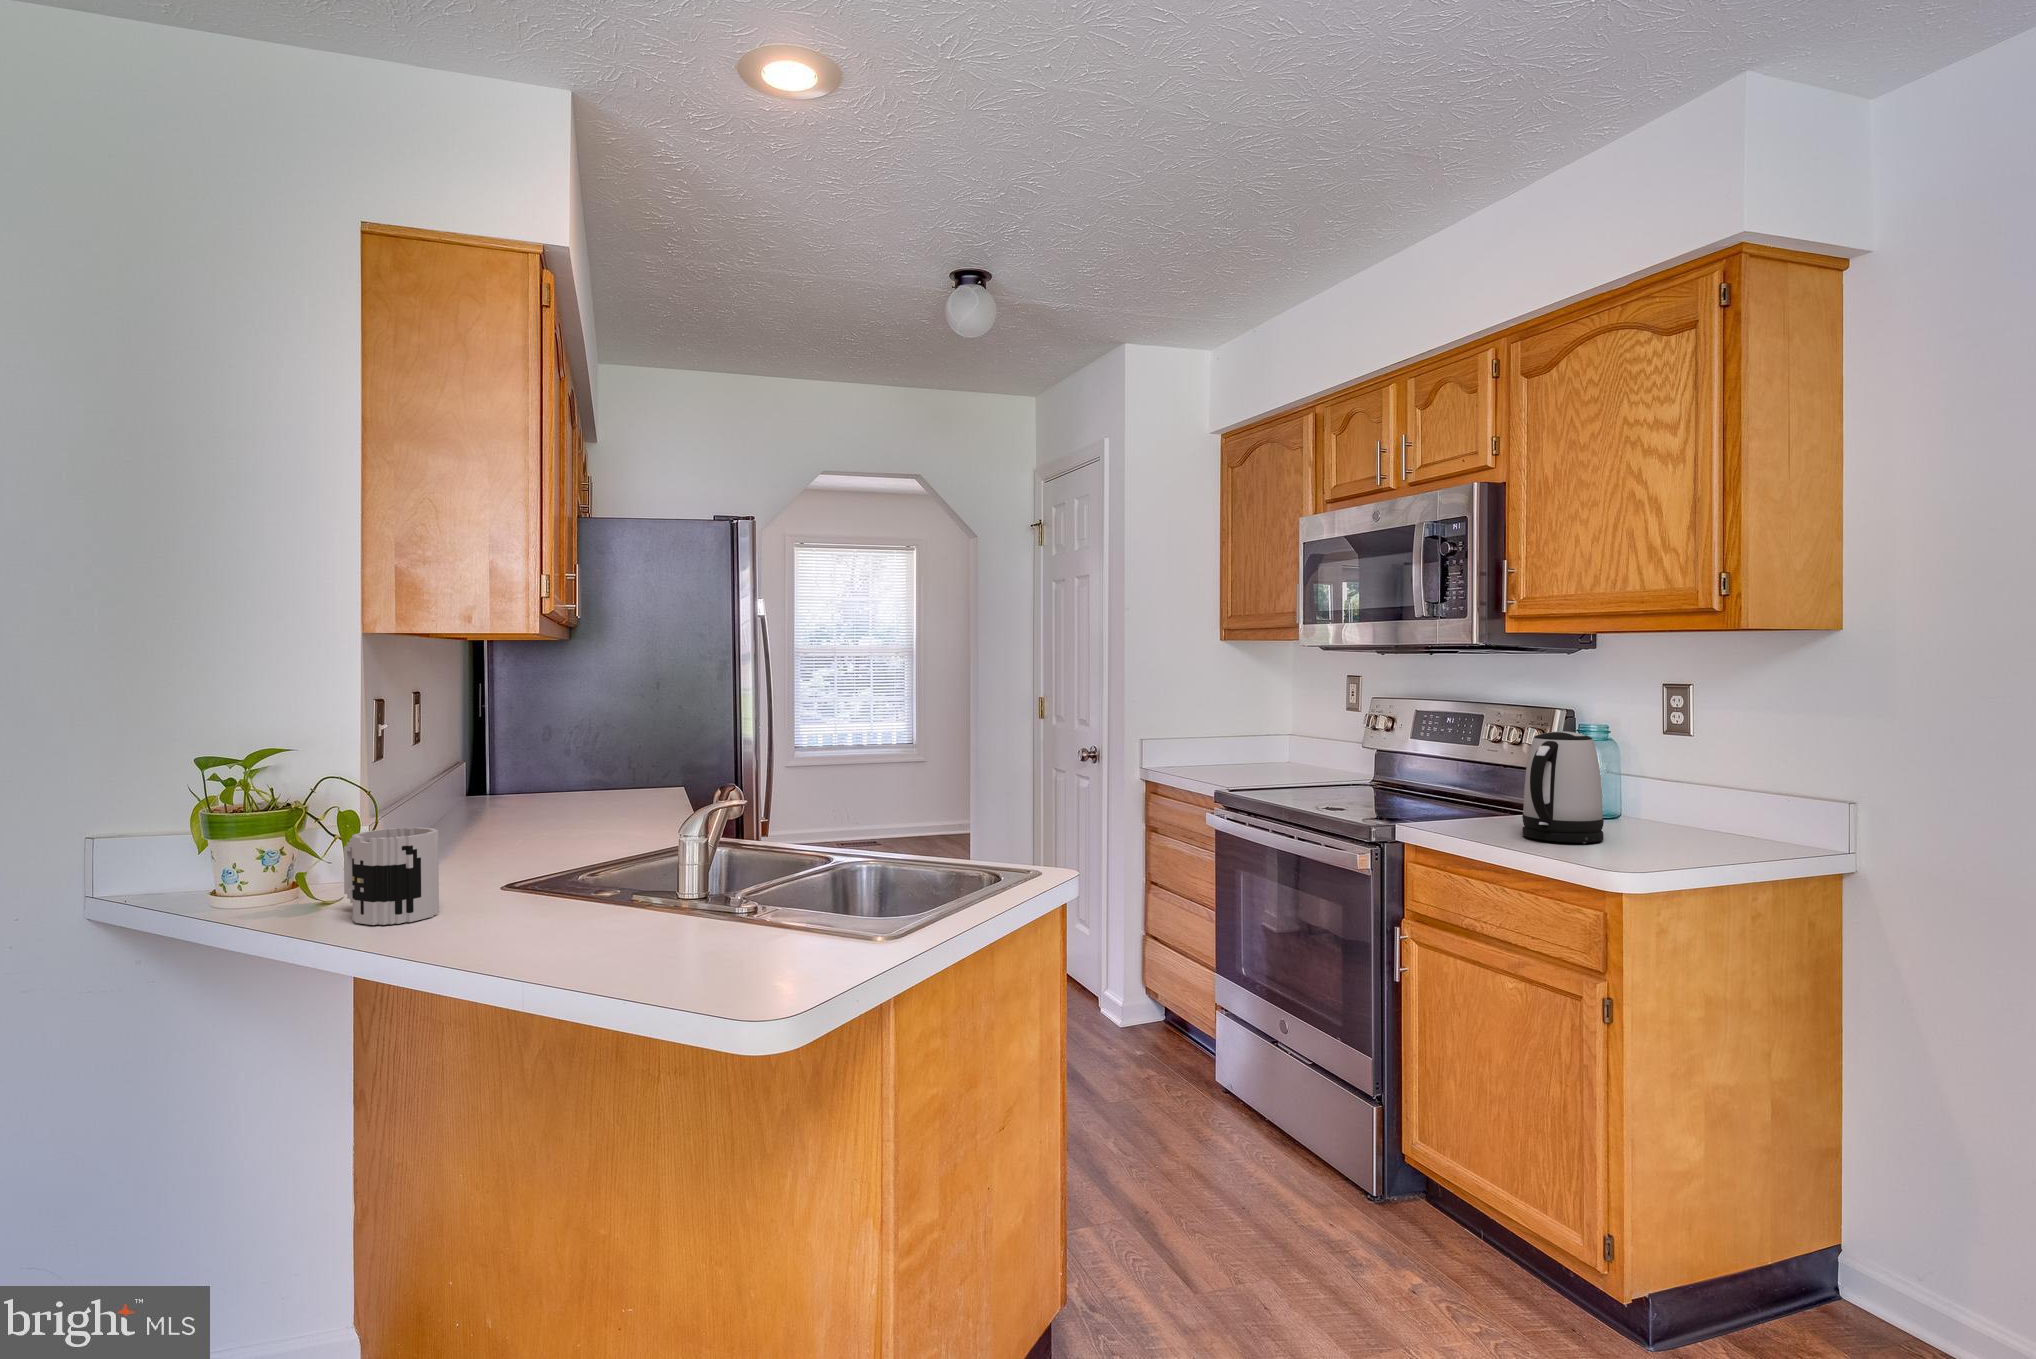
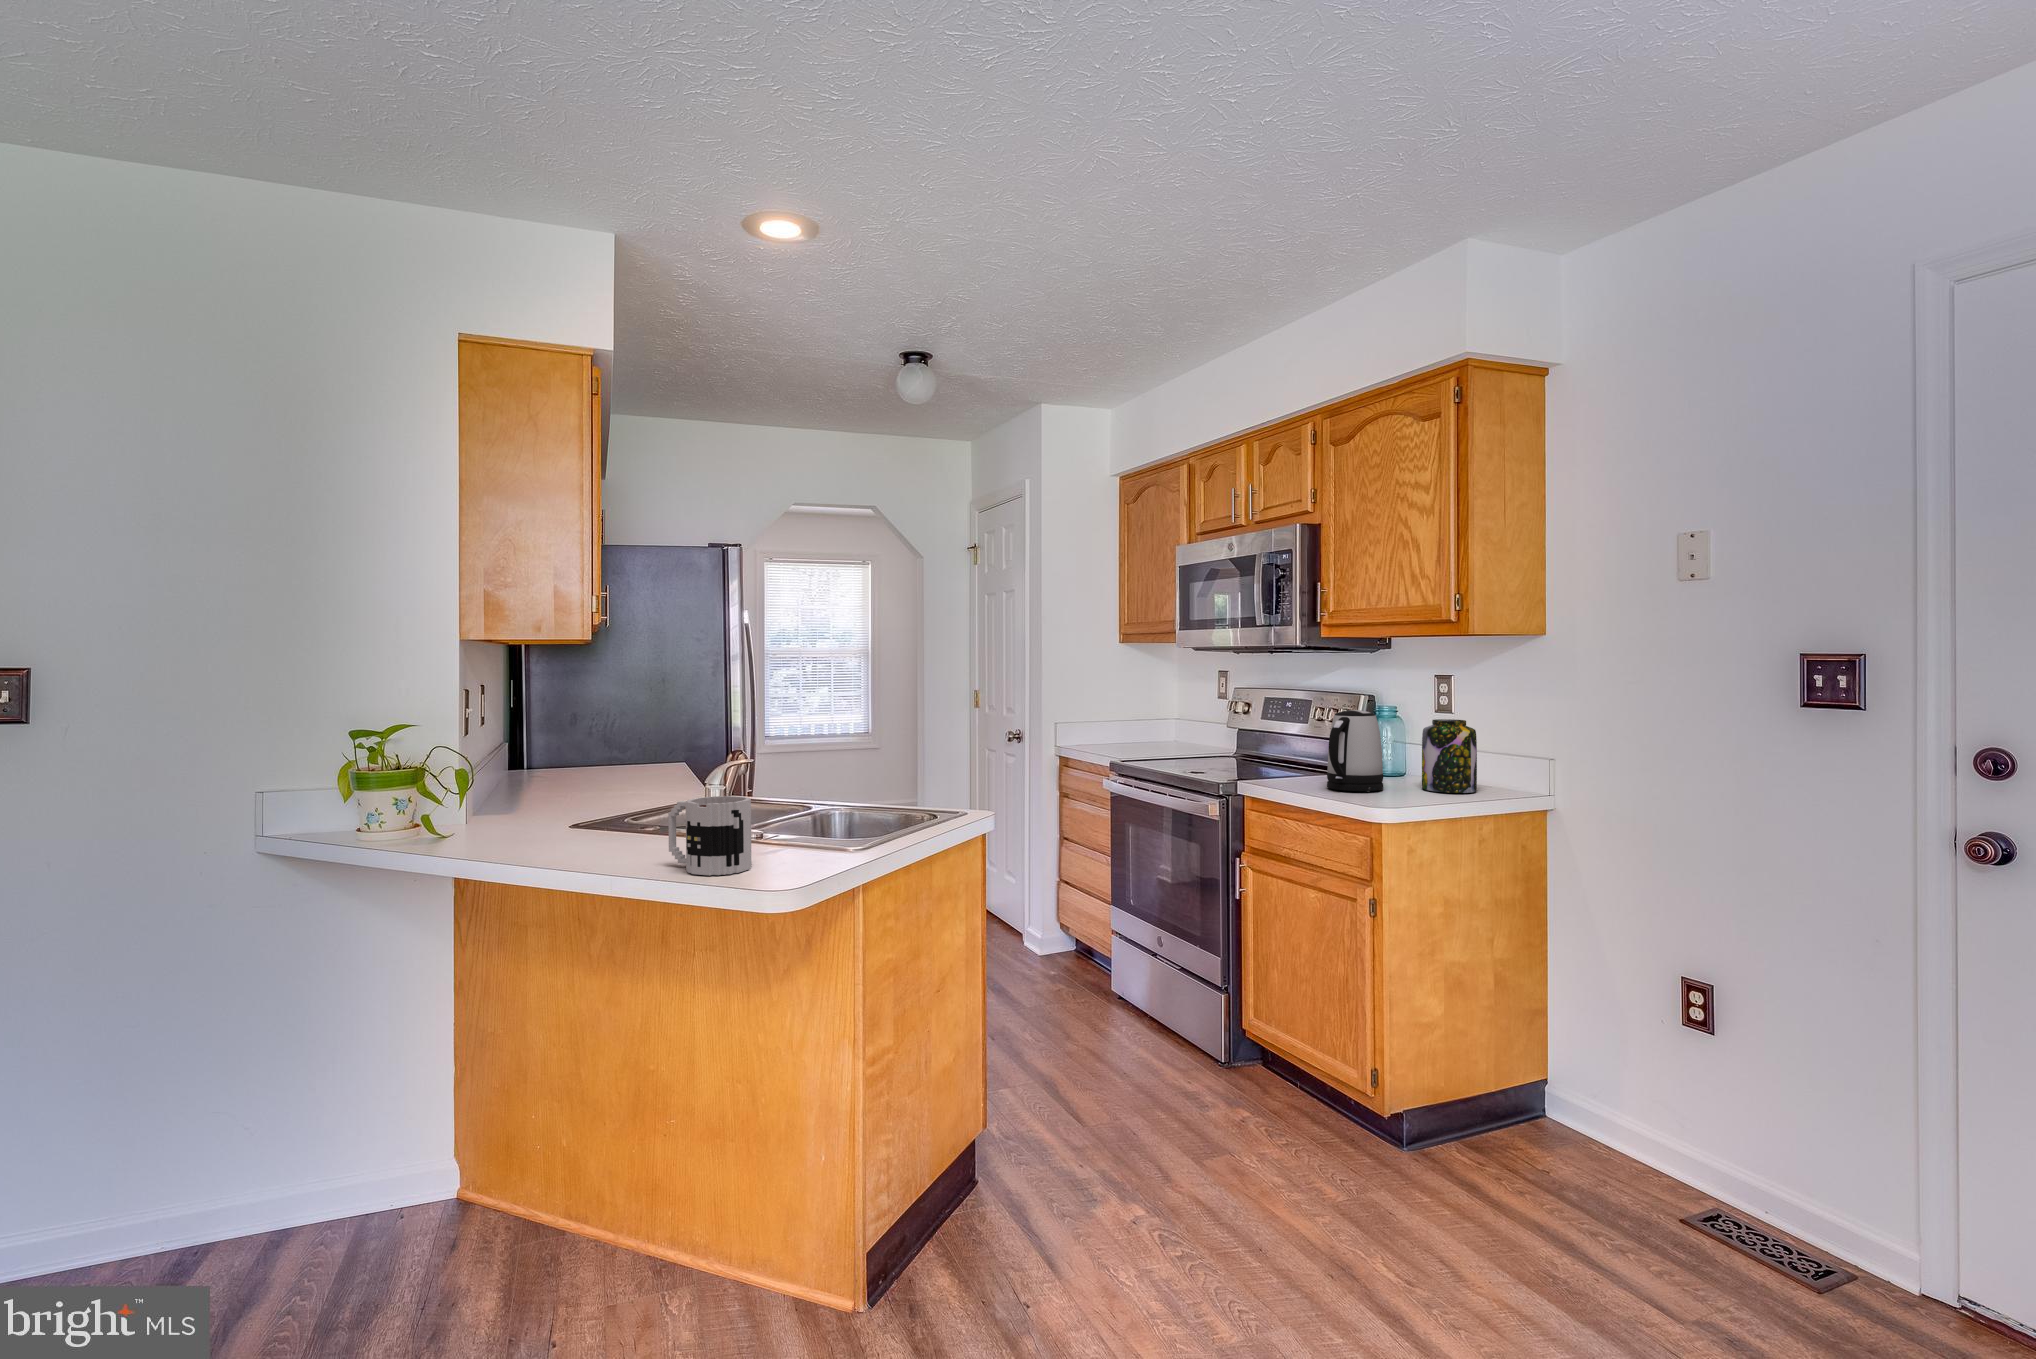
jar: none [1656,745,1738,847] -> present [1422,719,1477,793]
mug: present [344,827,439,925] -> present [668,796,751,875]

